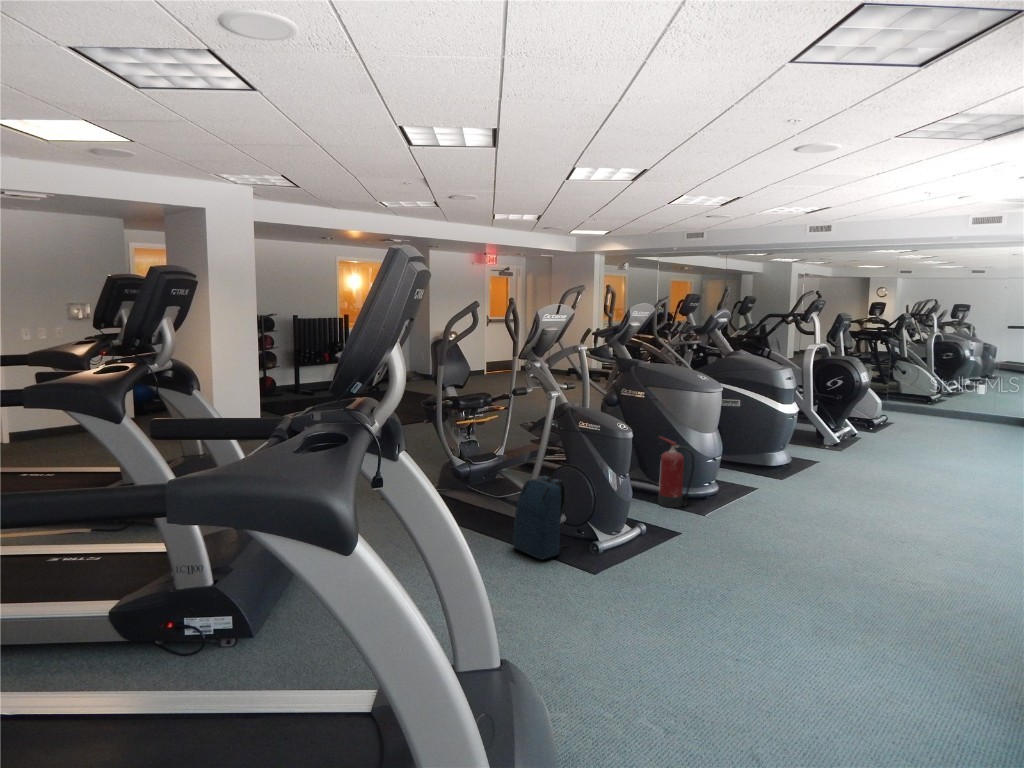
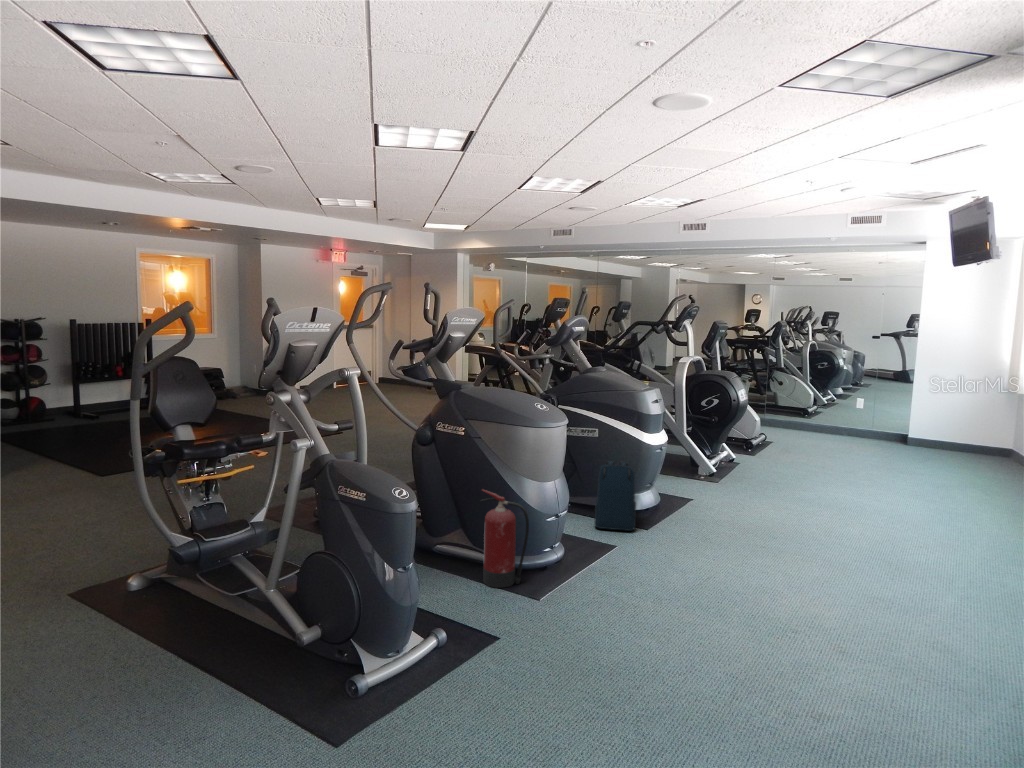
backpack: present [513,476,566,559] -> present [595,461,636,531]

